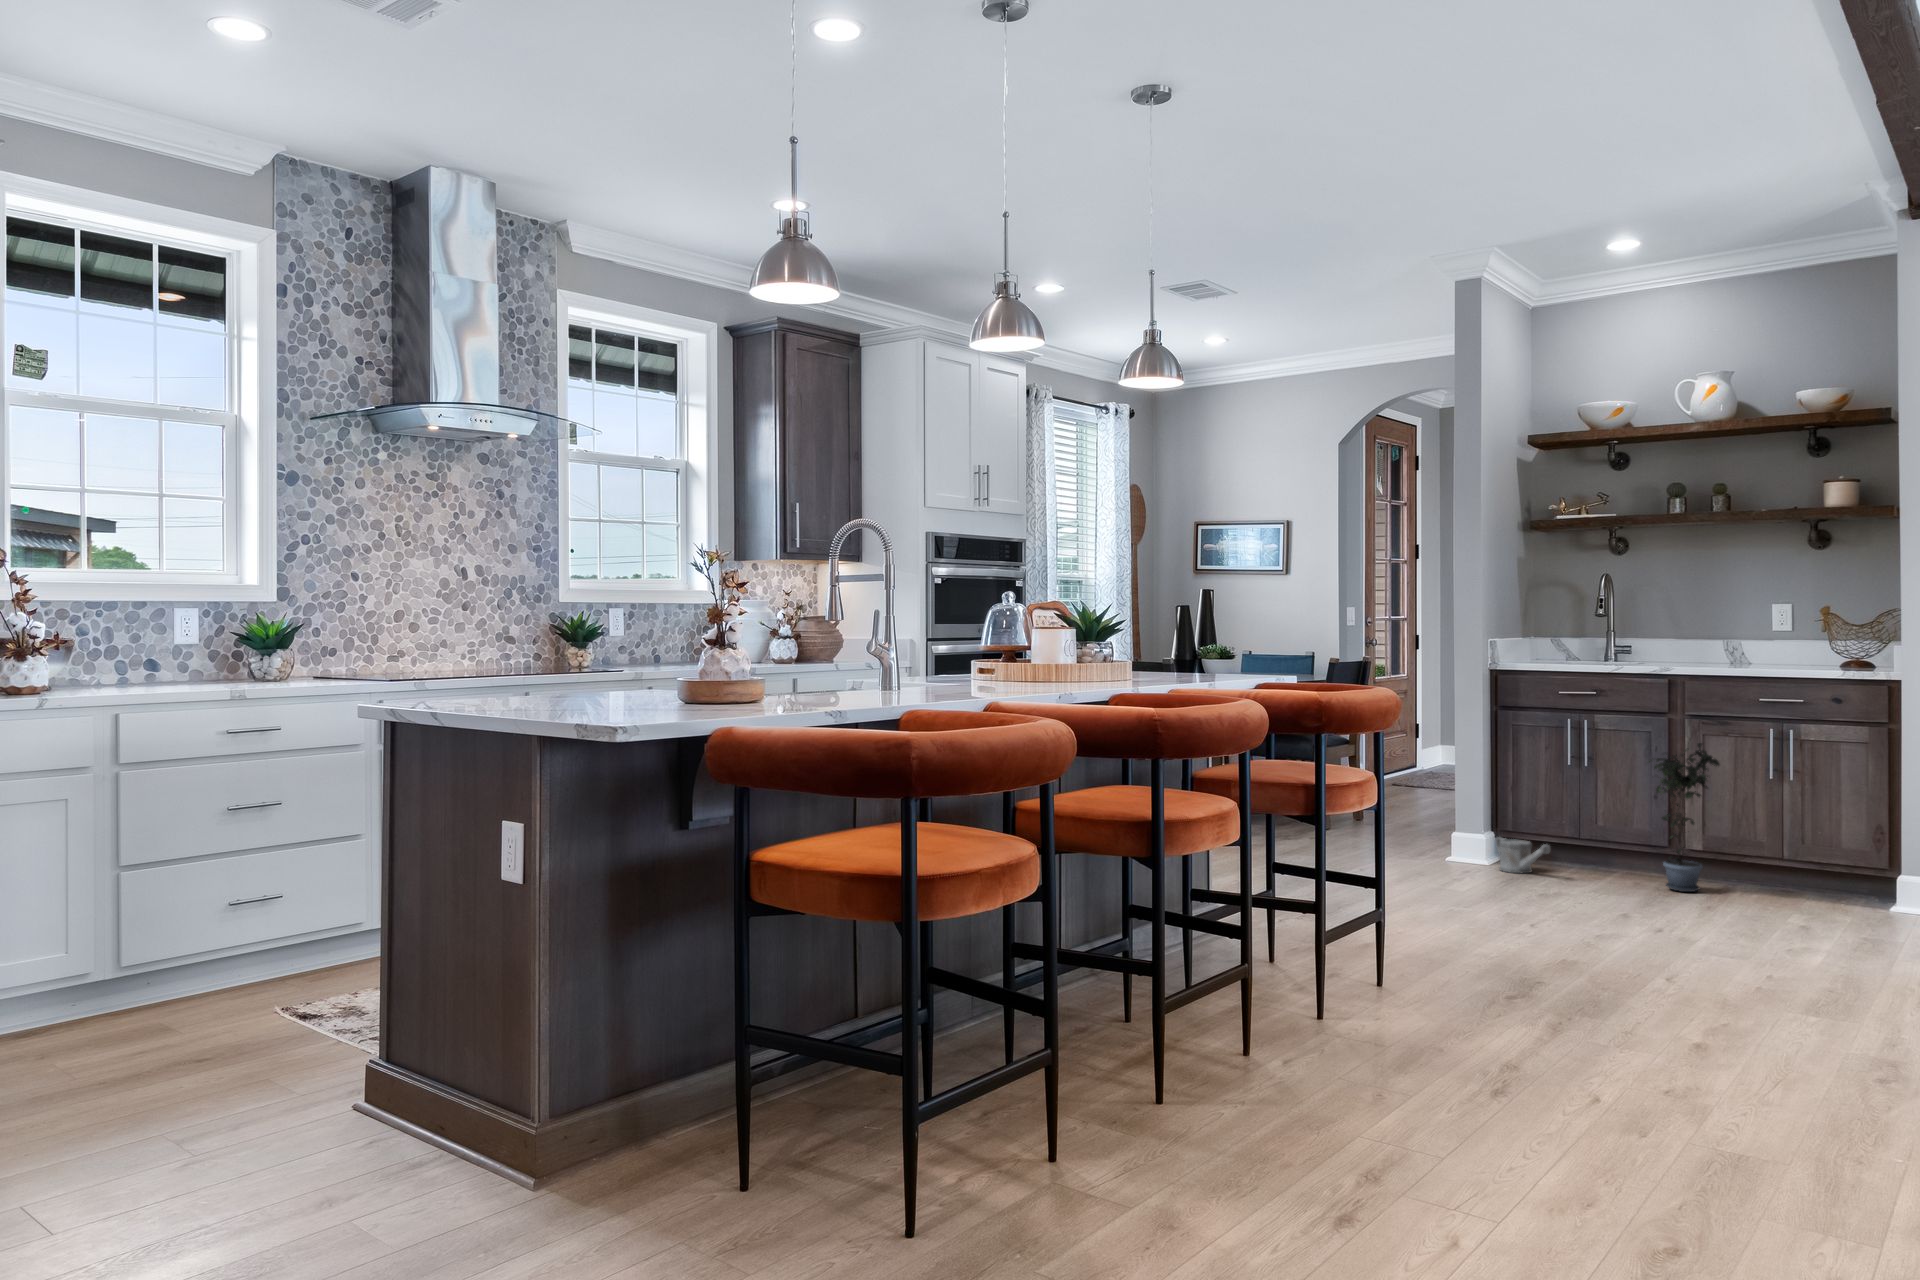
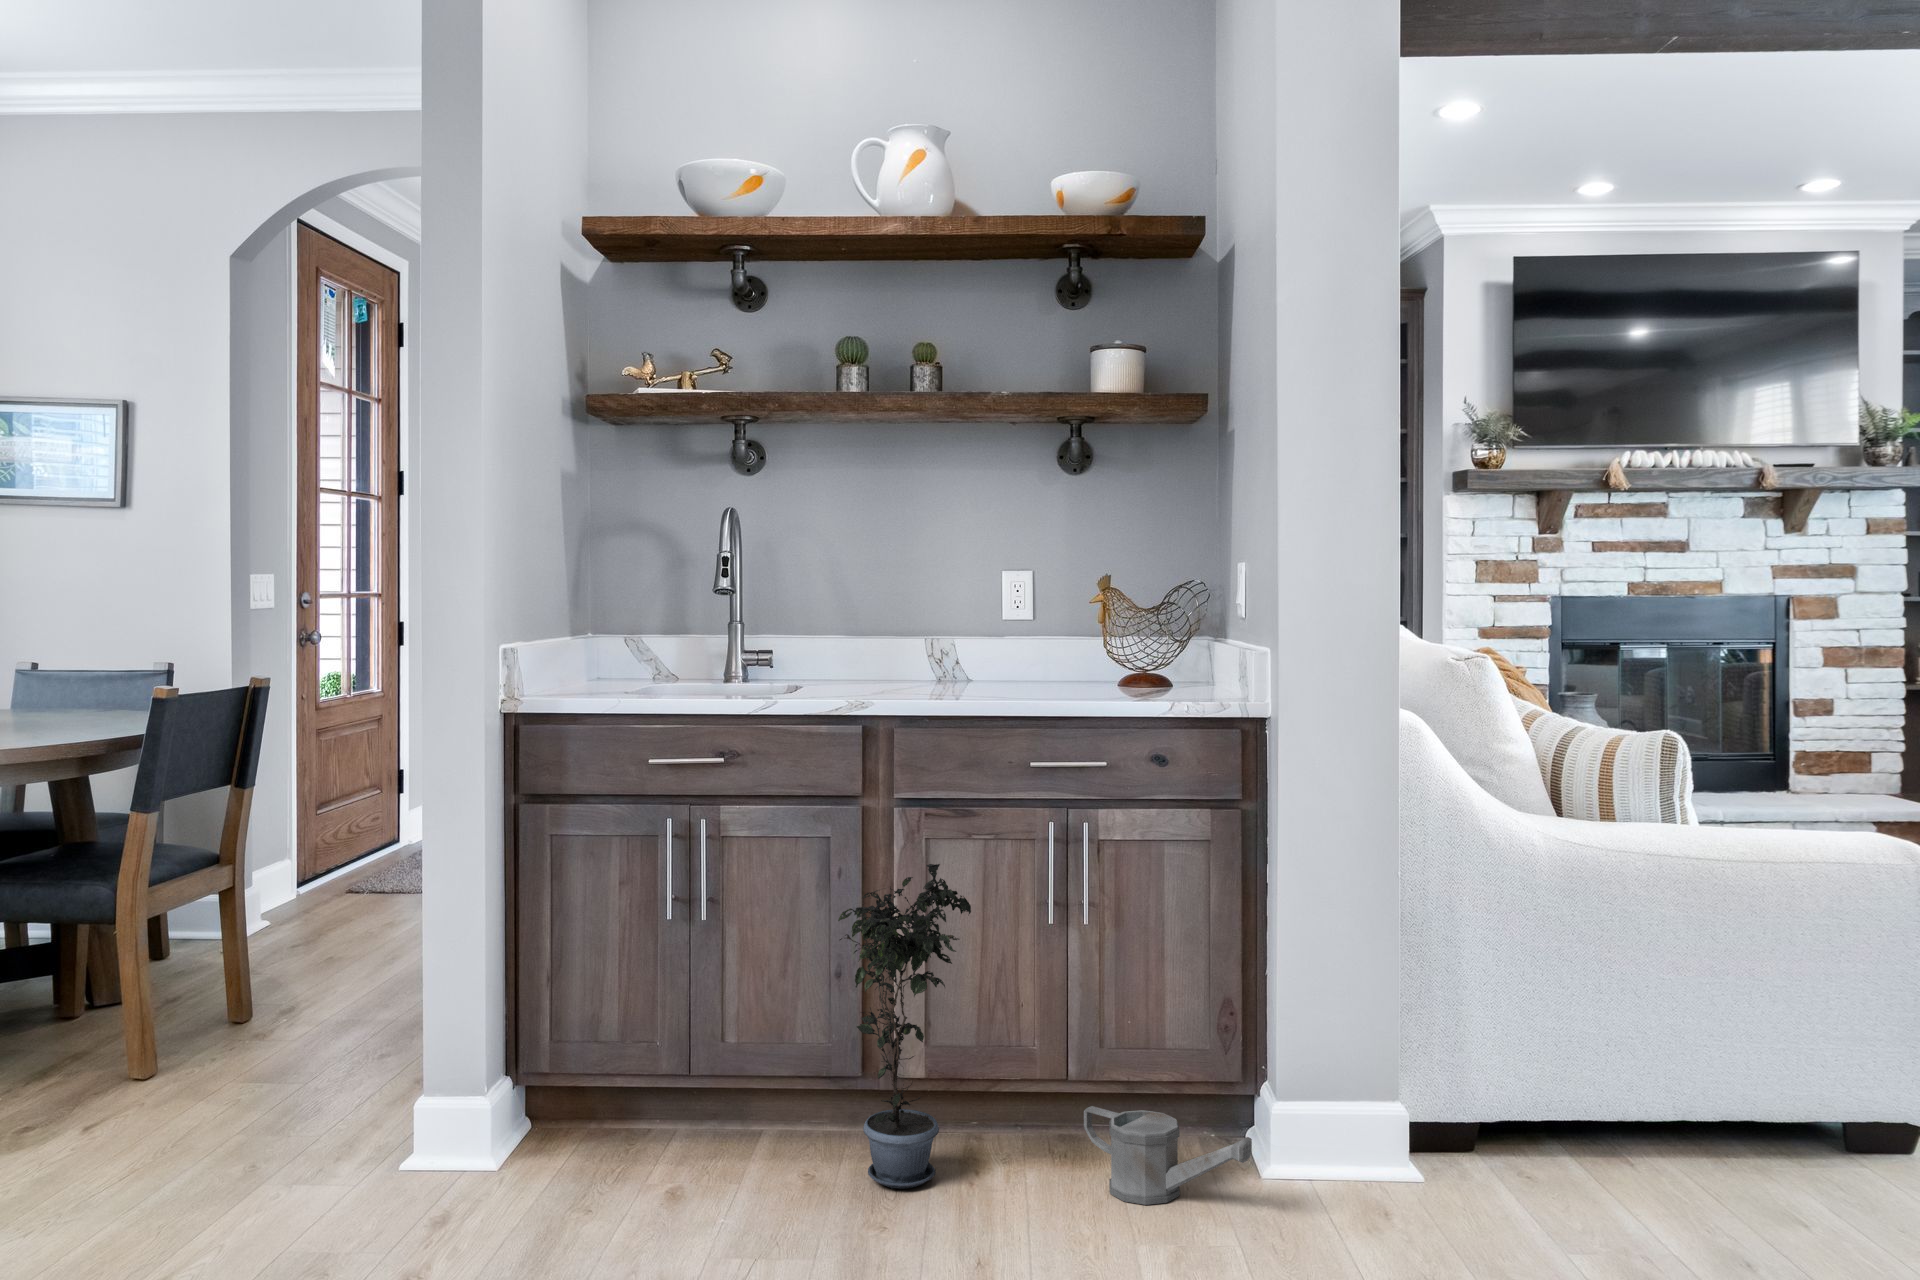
watering can: present [1496,837,1550,873] -> present [1084,1106,1252,1205]

